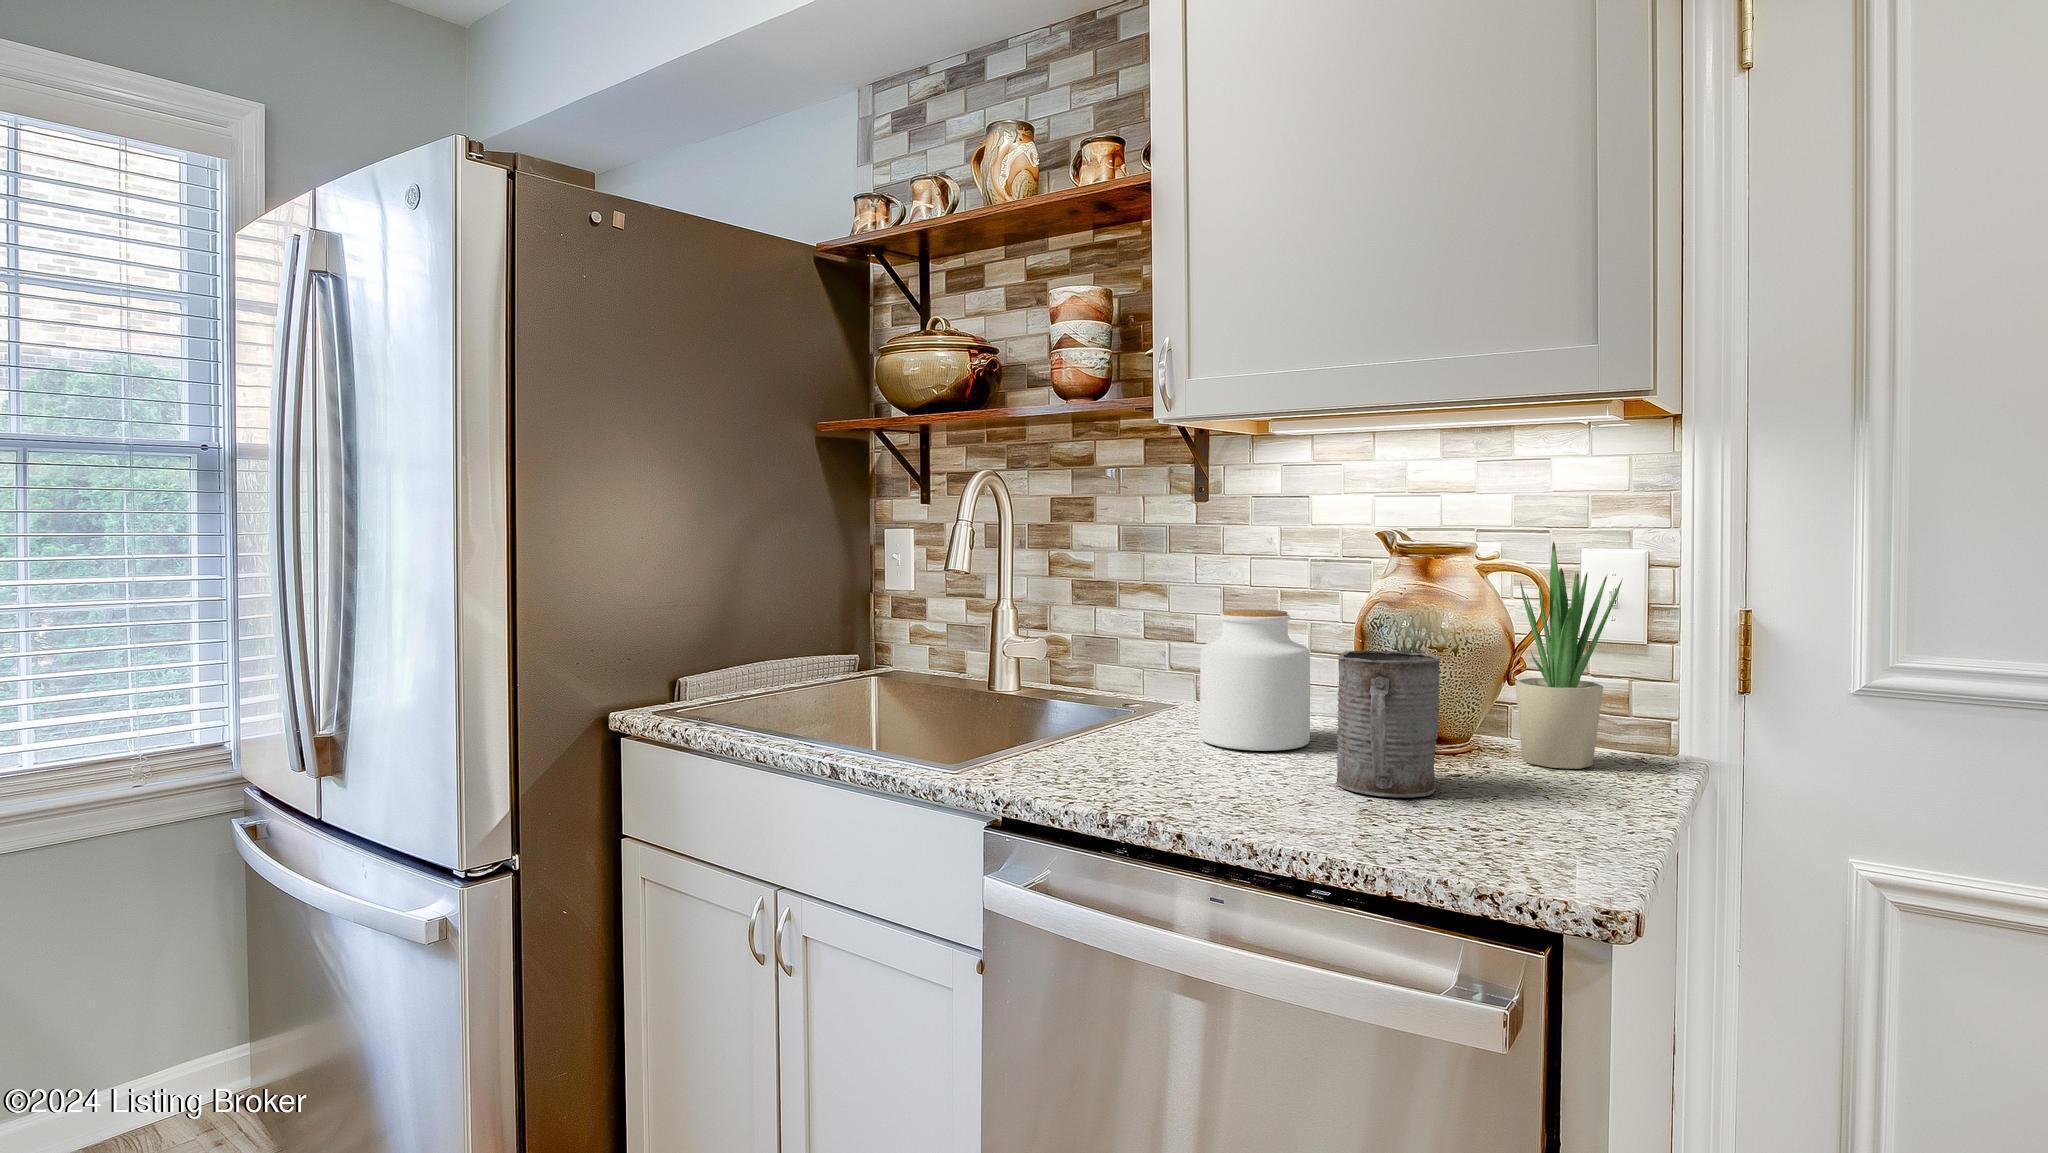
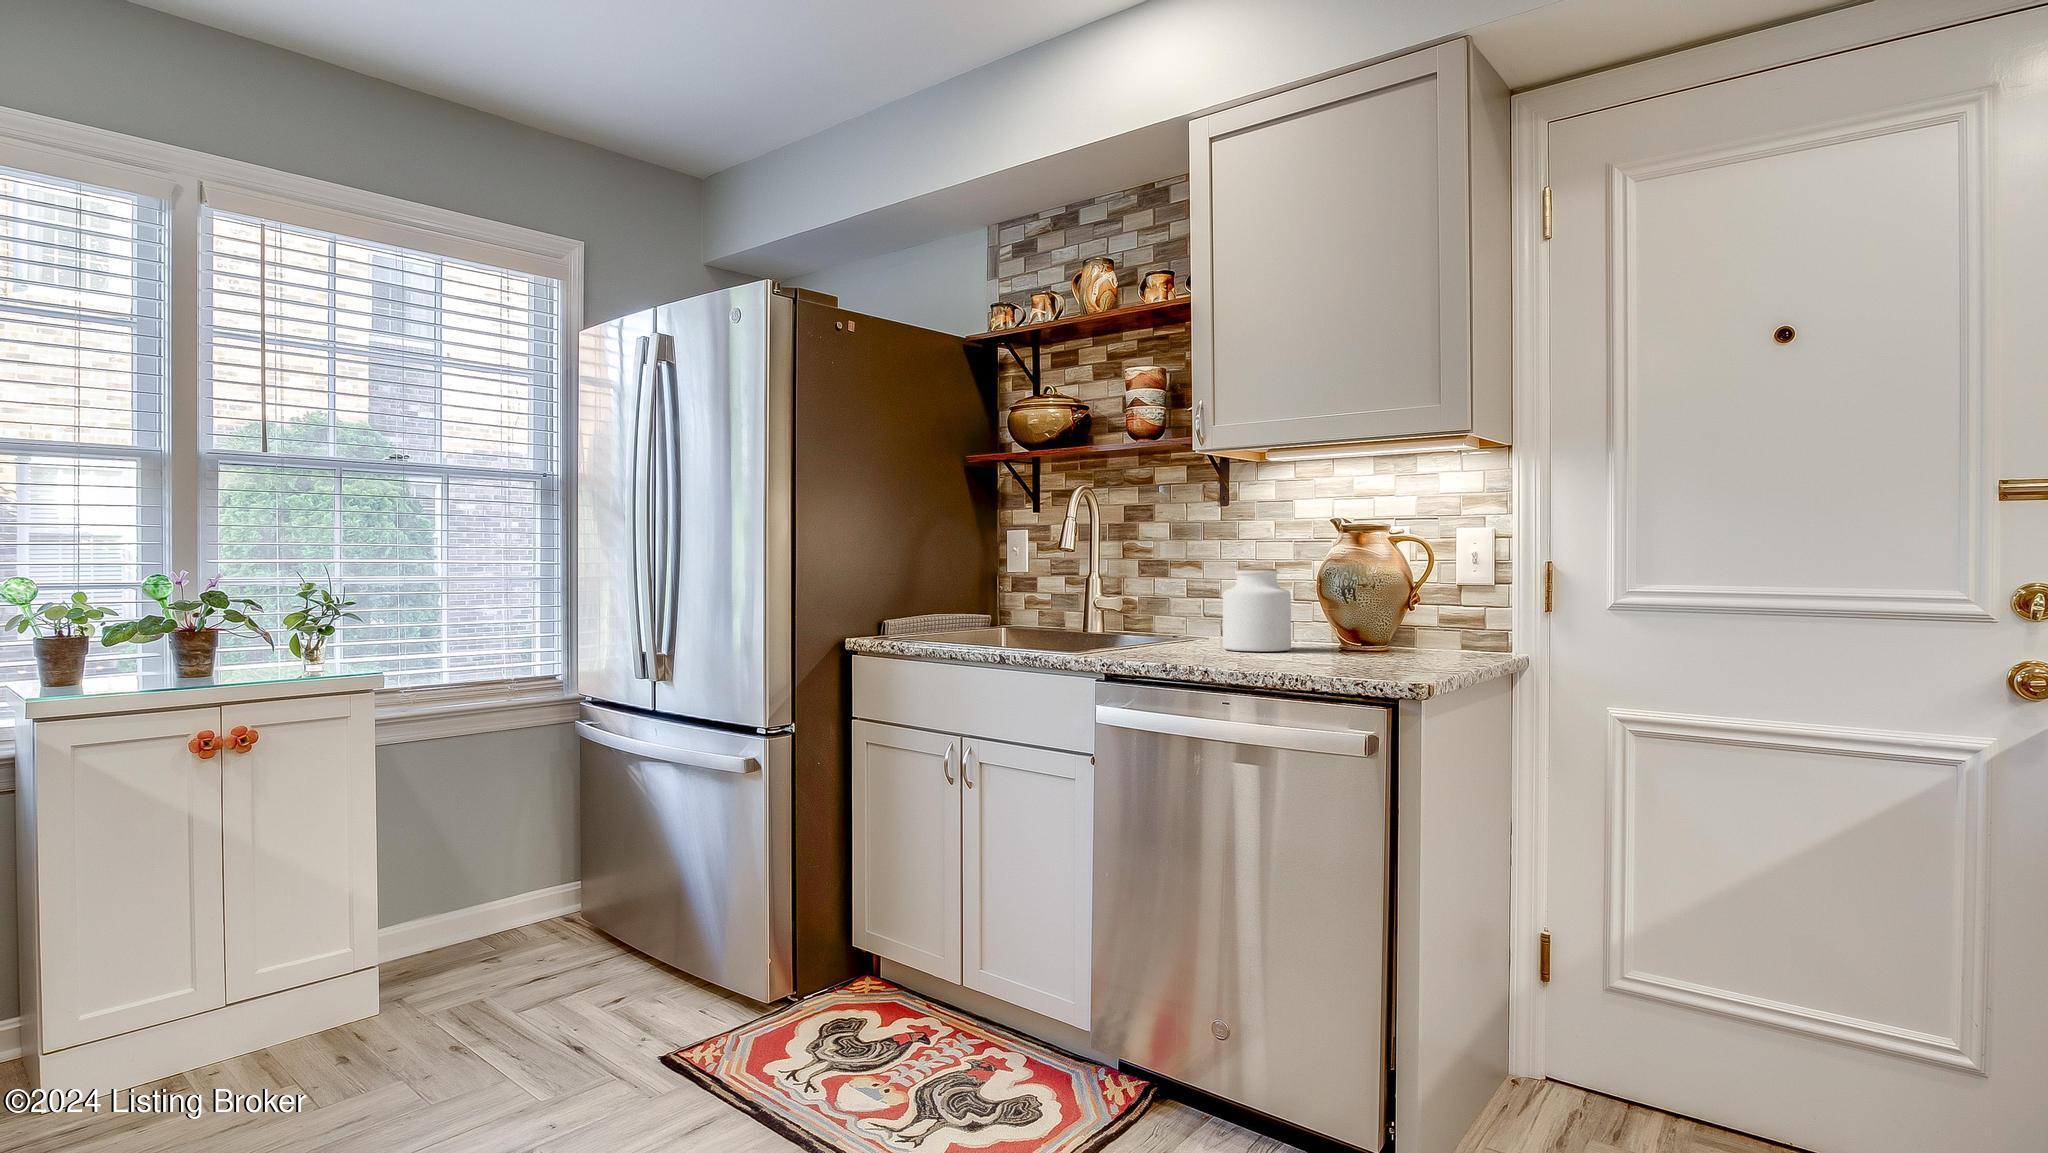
potted plant: present [1515,542,1622,769] -> none [1413,521,1474,656]
mug: present [1336,651,1440,797] -> none [1300,584,1358,662]

